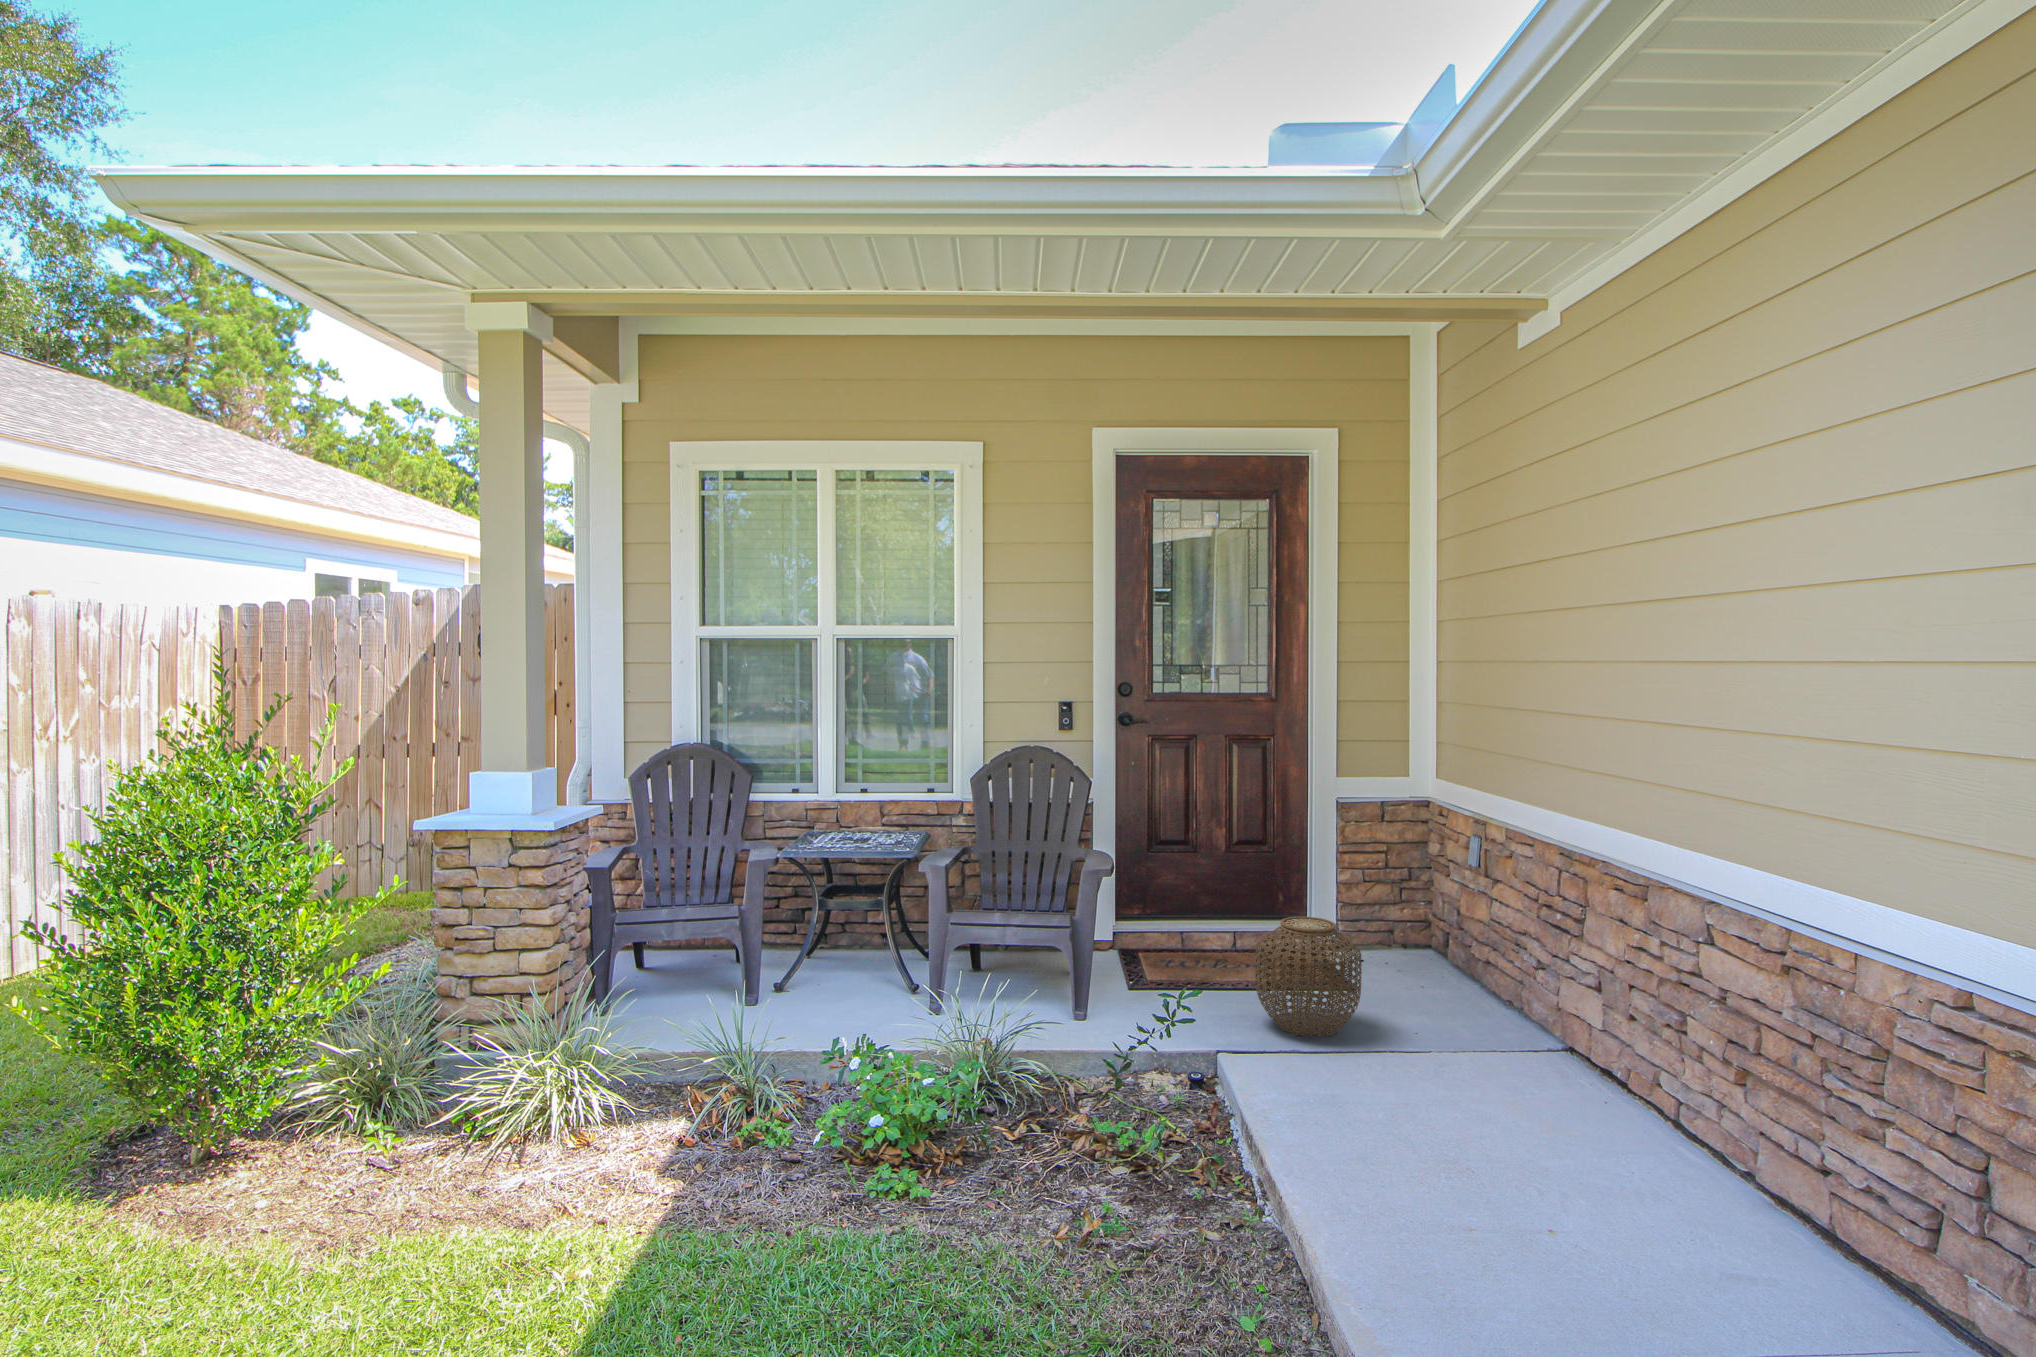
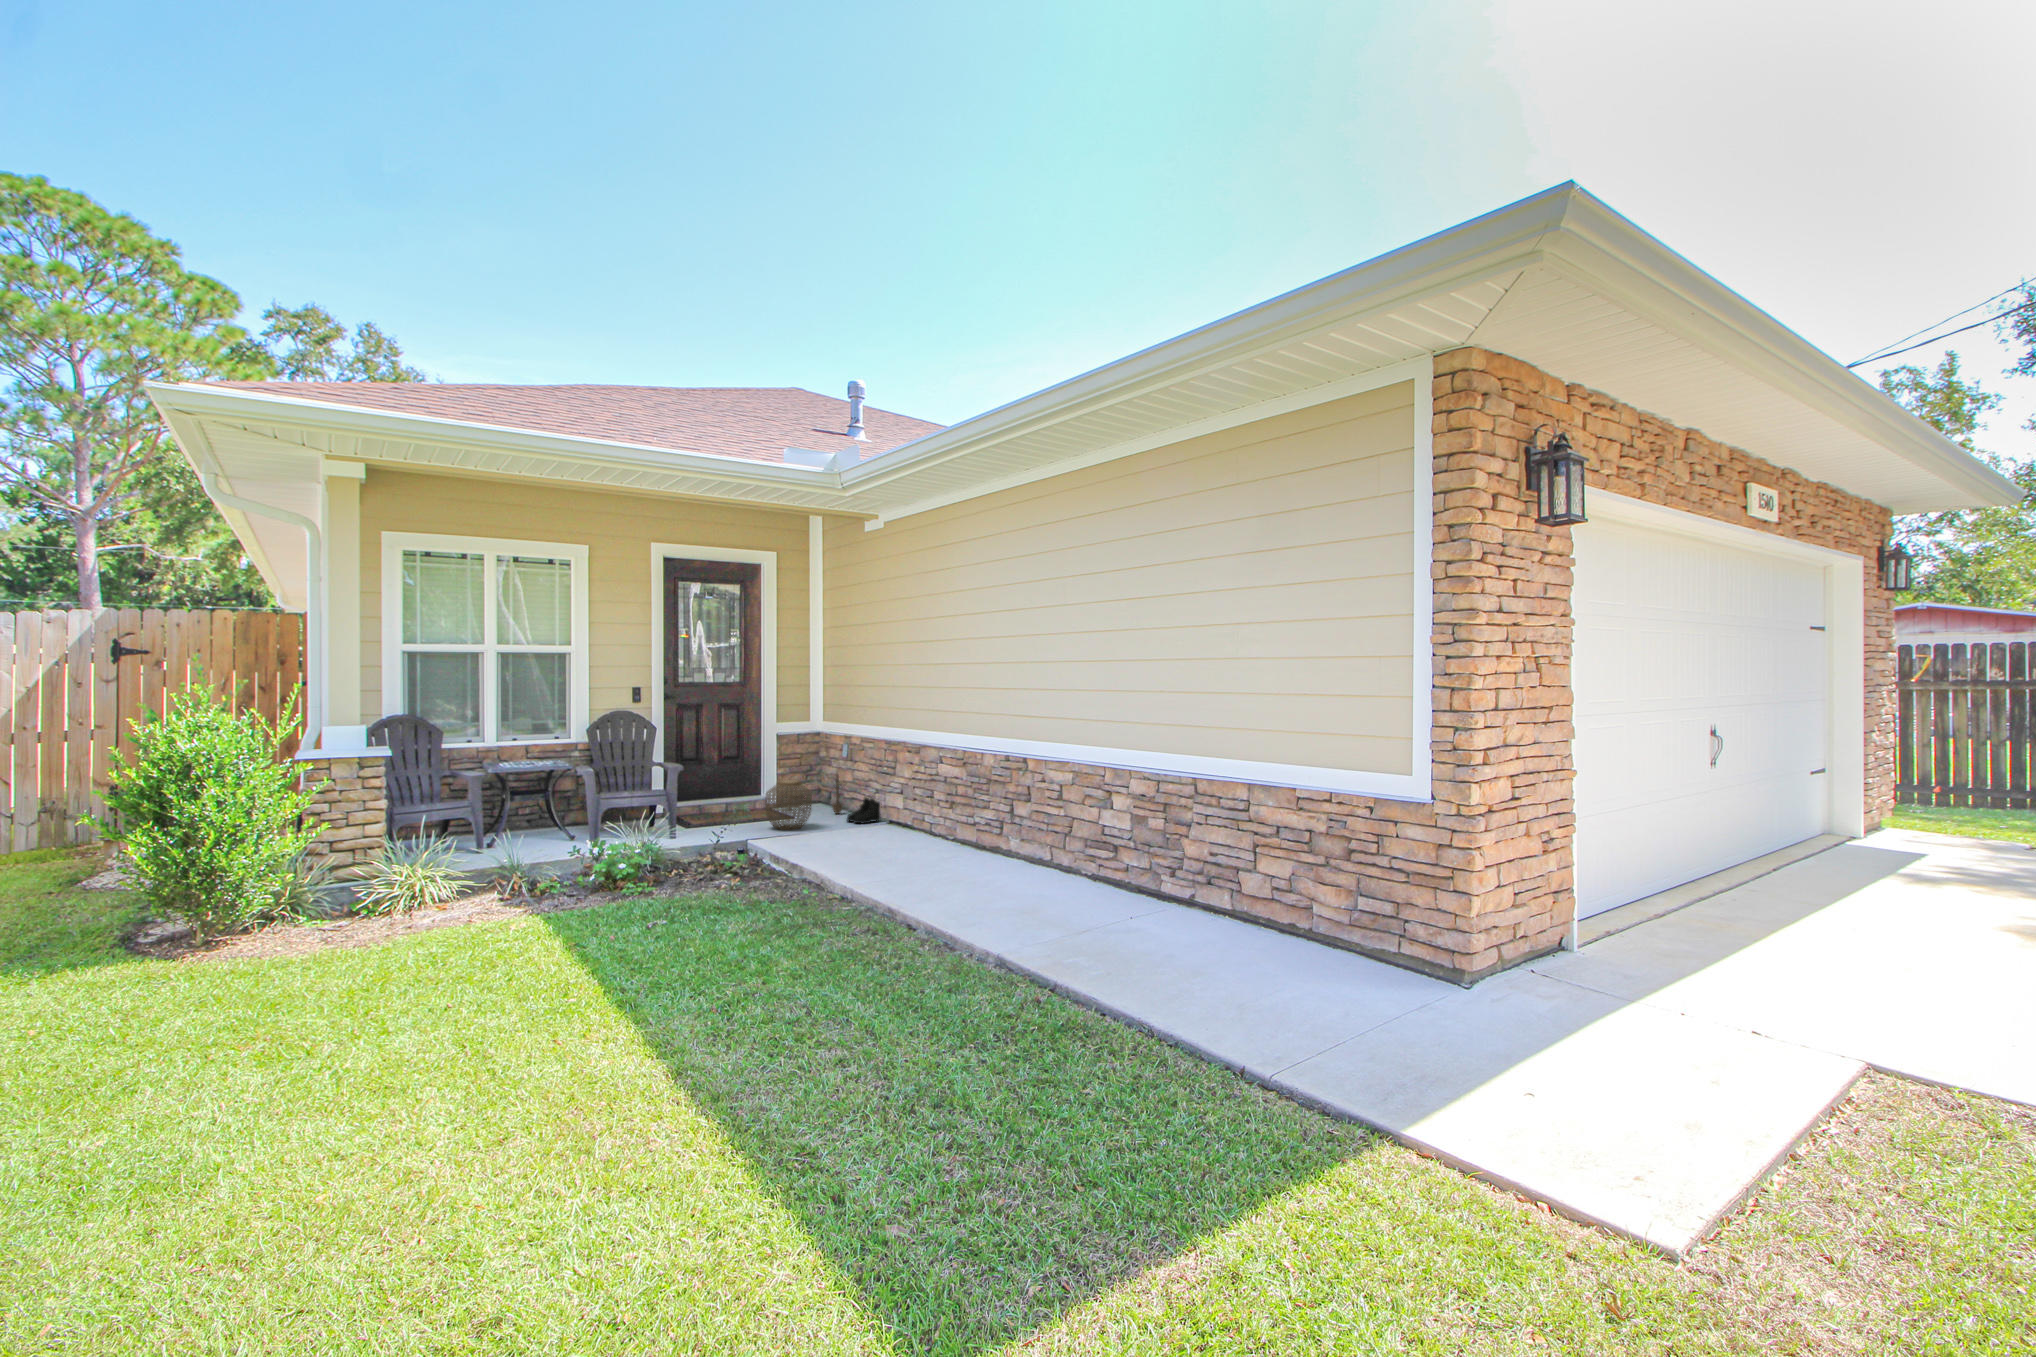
decorative plant: none [1441,895,1475,992] -> present [832,774,843,814]
boots: none [1456,975,1550,1047] -> present [847,798,881,824]

